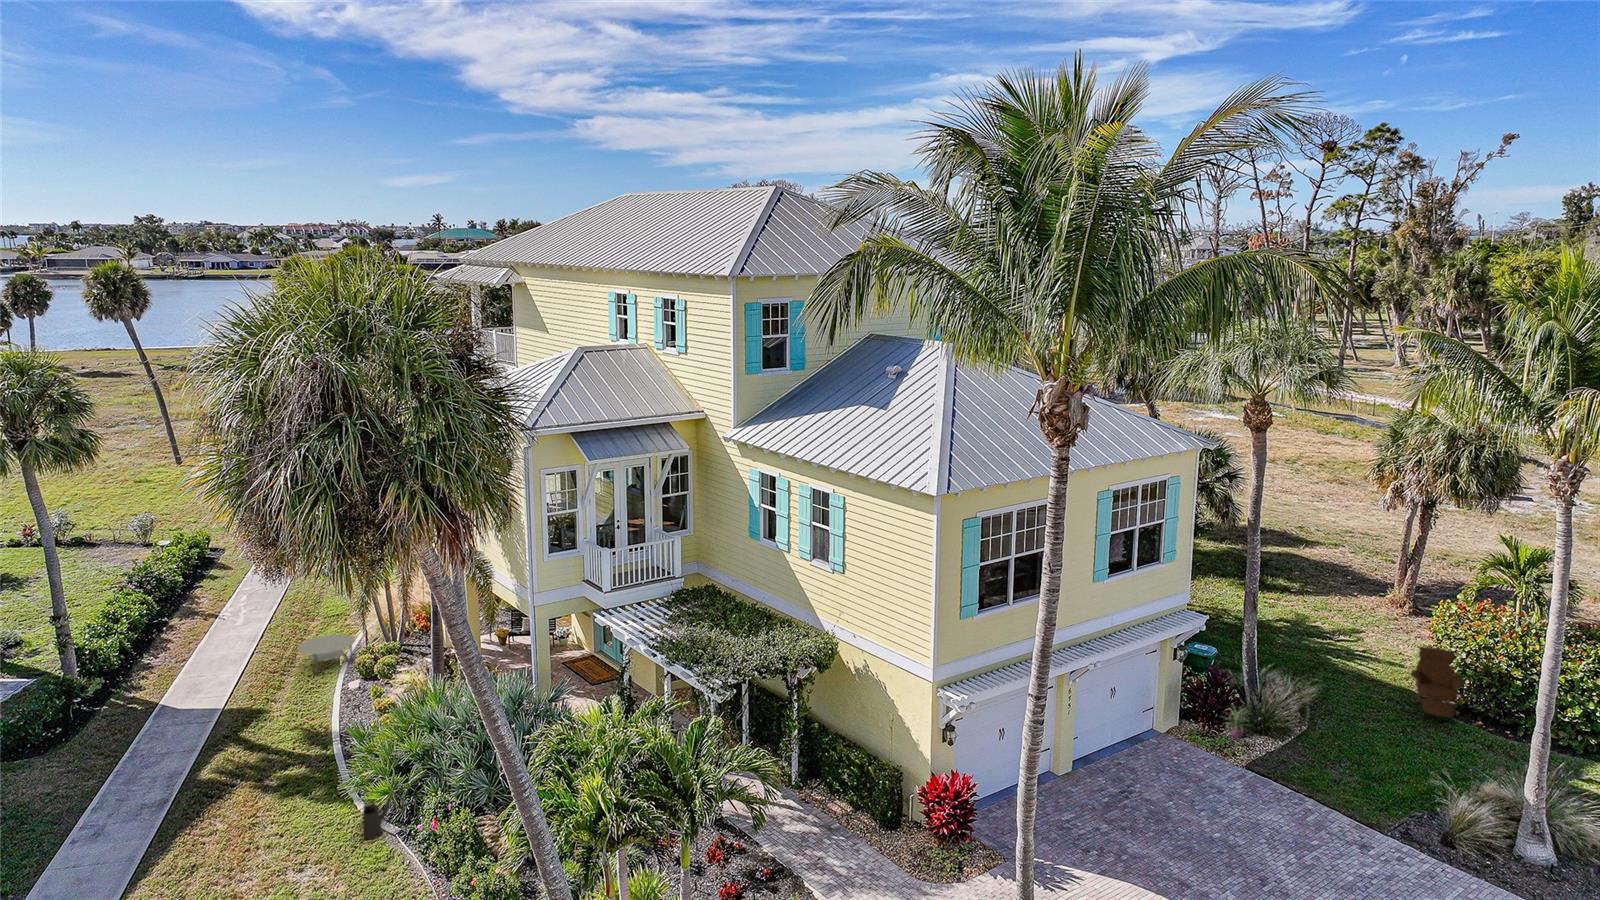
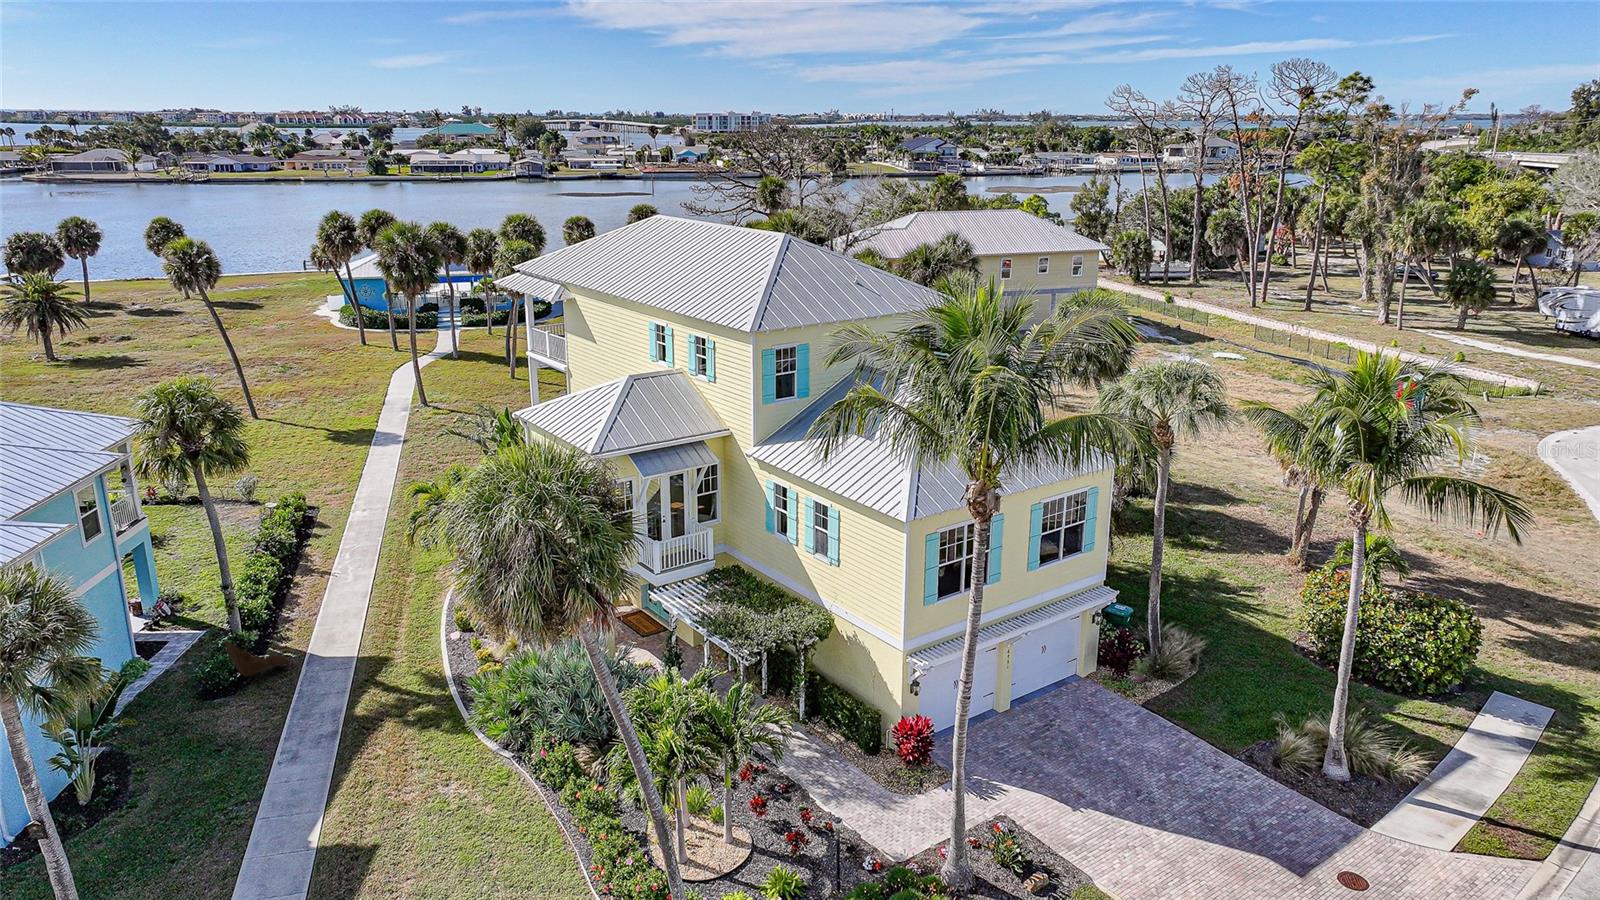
round table: present [297,634,355,673] -> none [408,596,452,629]
lounge chair: present [1411,647,1465,723] -> present [225,641,289,684]
watering can: present [359,793,393,839] -> none [490,729,510,764]

